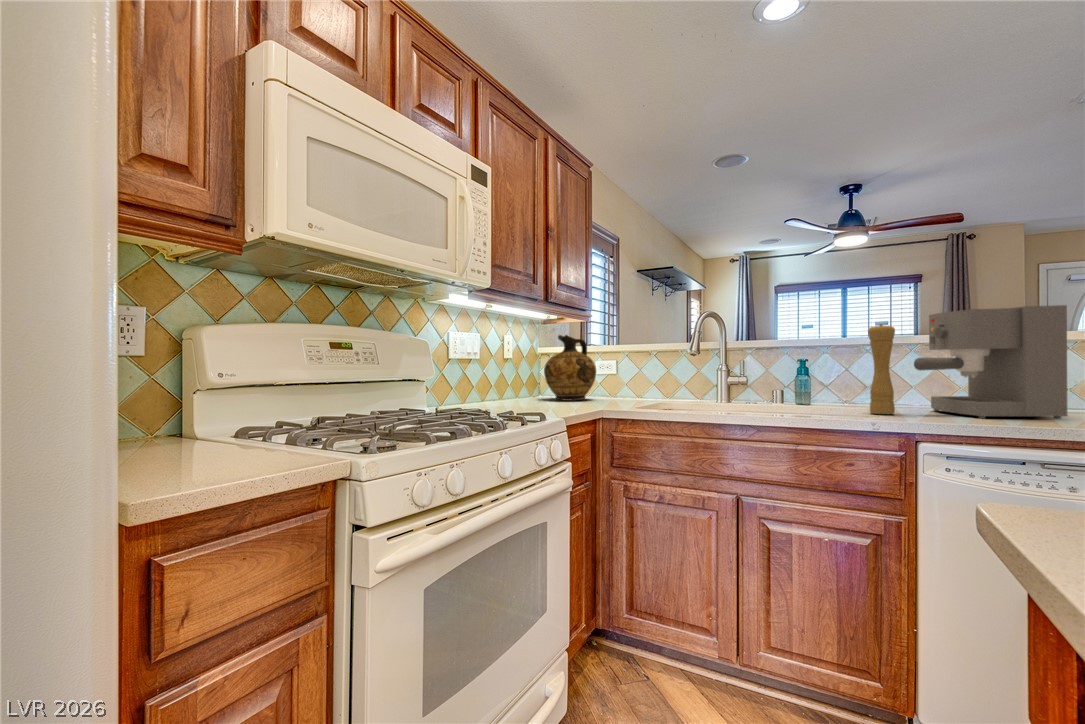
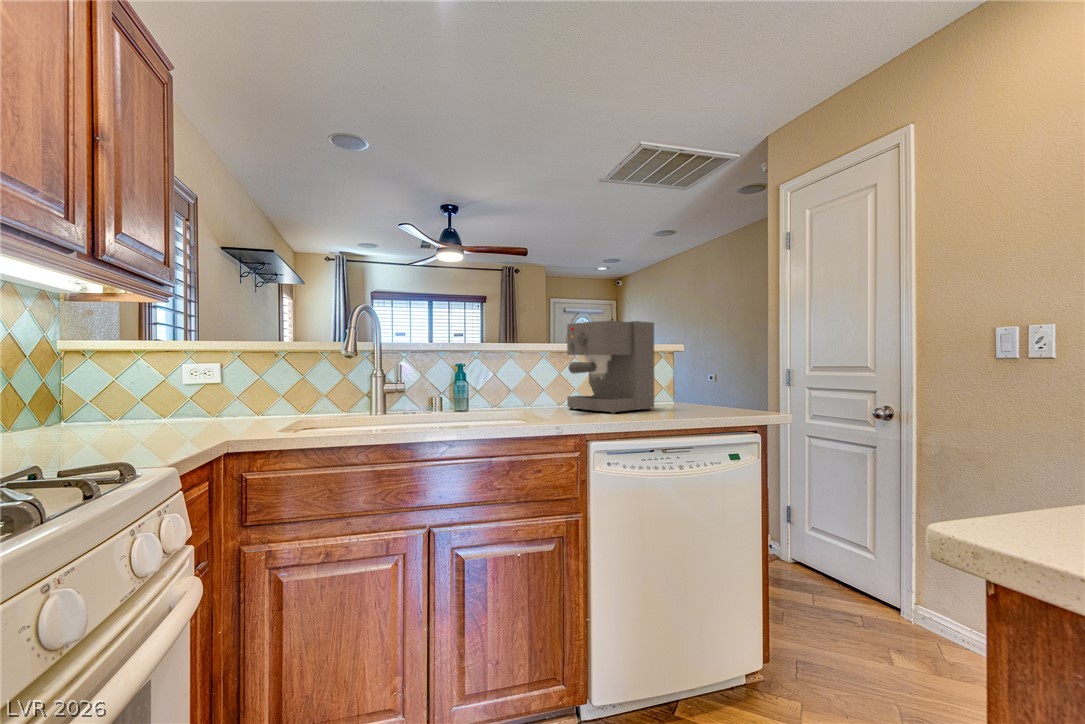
pepper mill: present [868,324,895,414] -> none [536,330,557,416]
ceramic jug: present [544,335,596,401] -> none [83,320,194,429]

